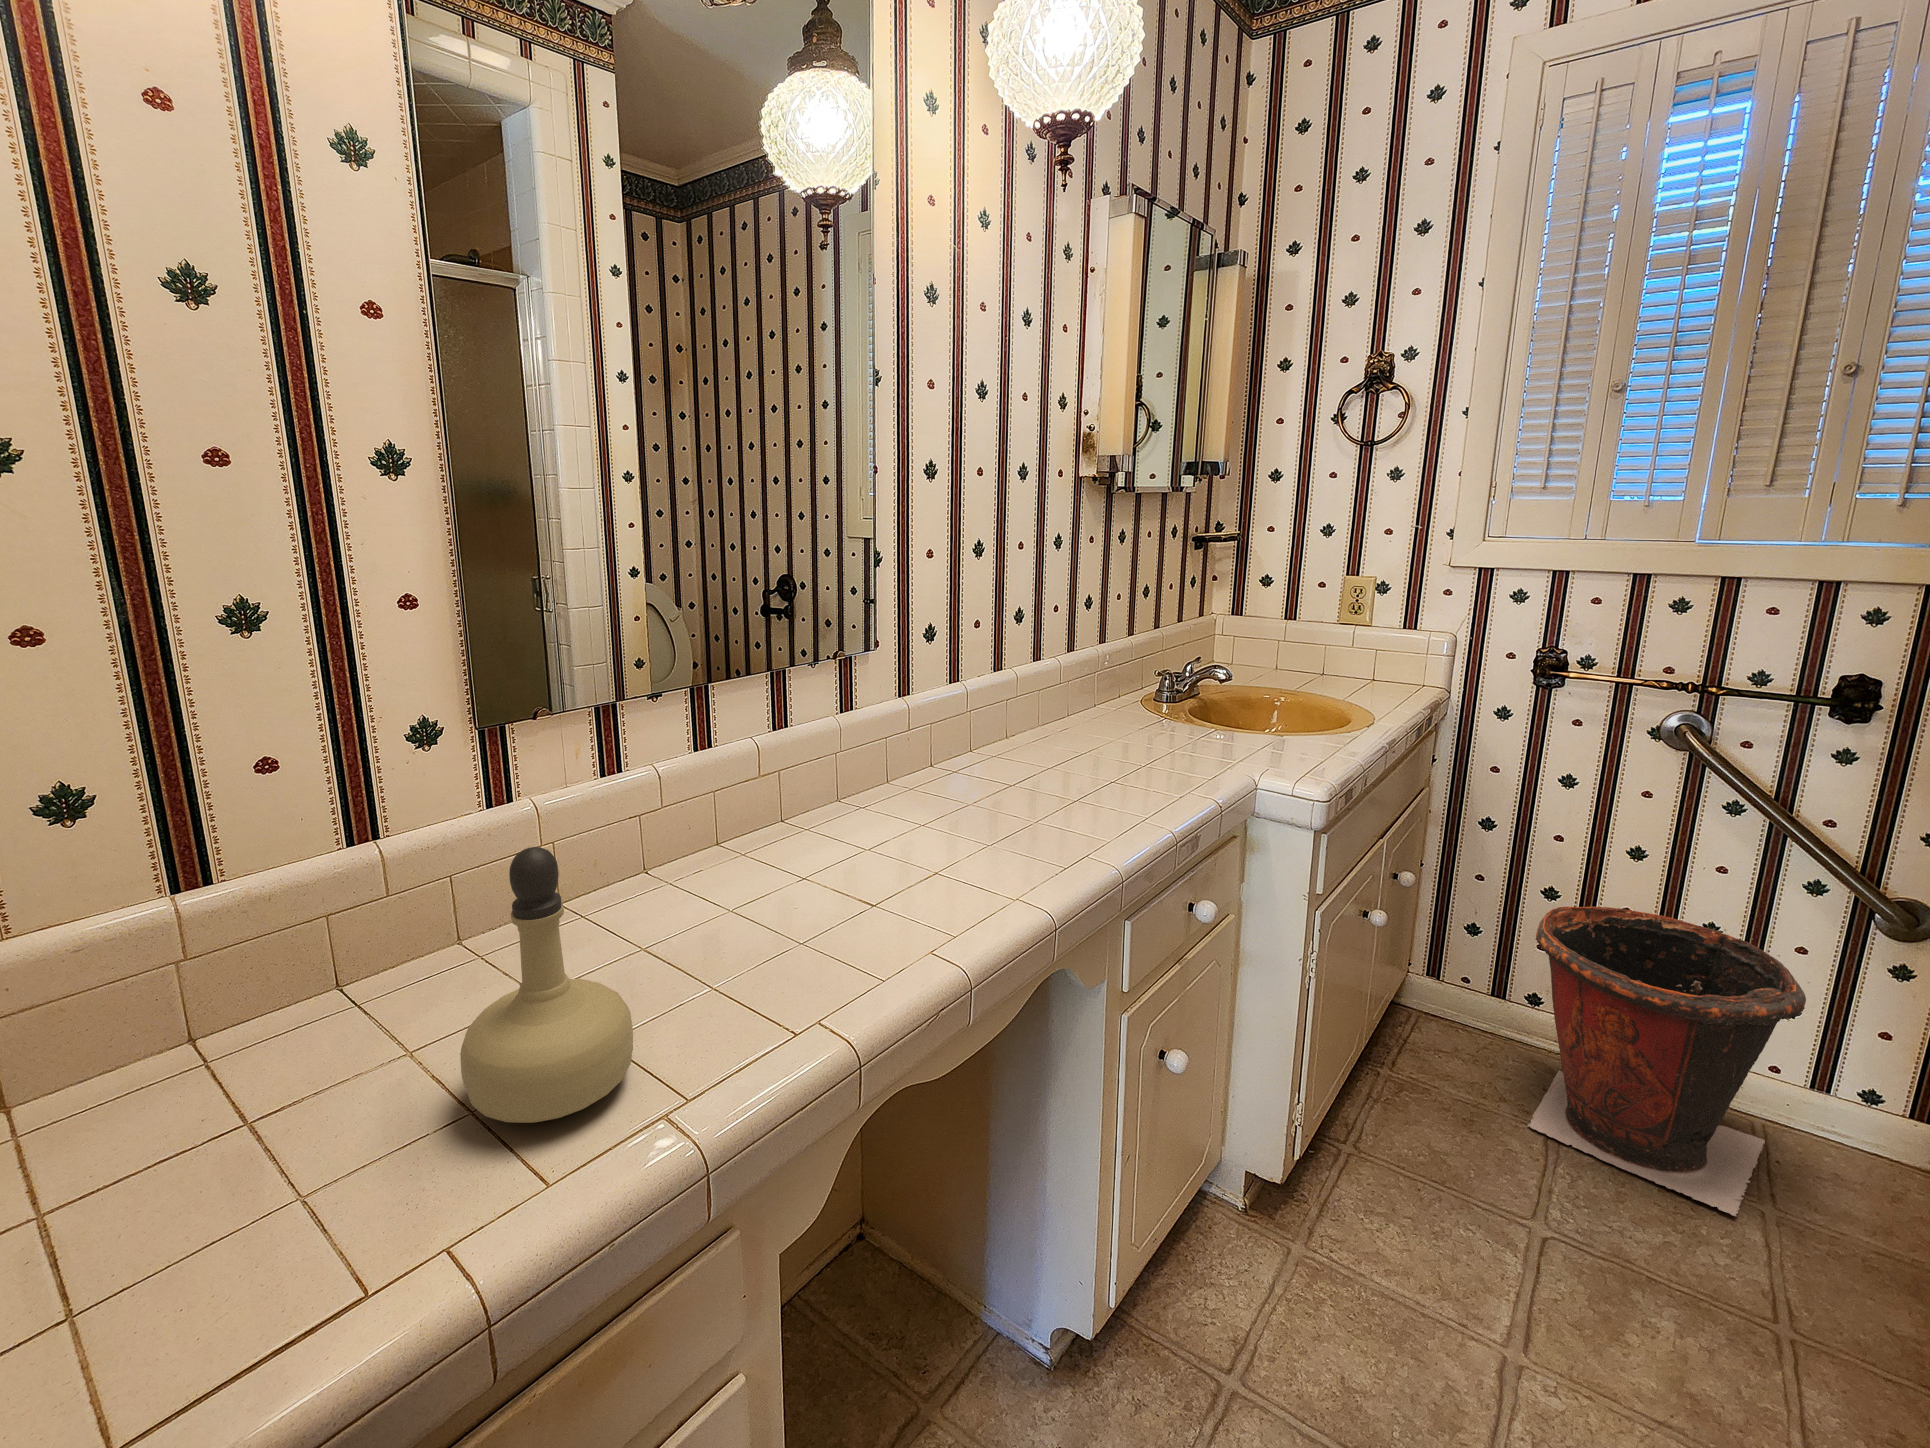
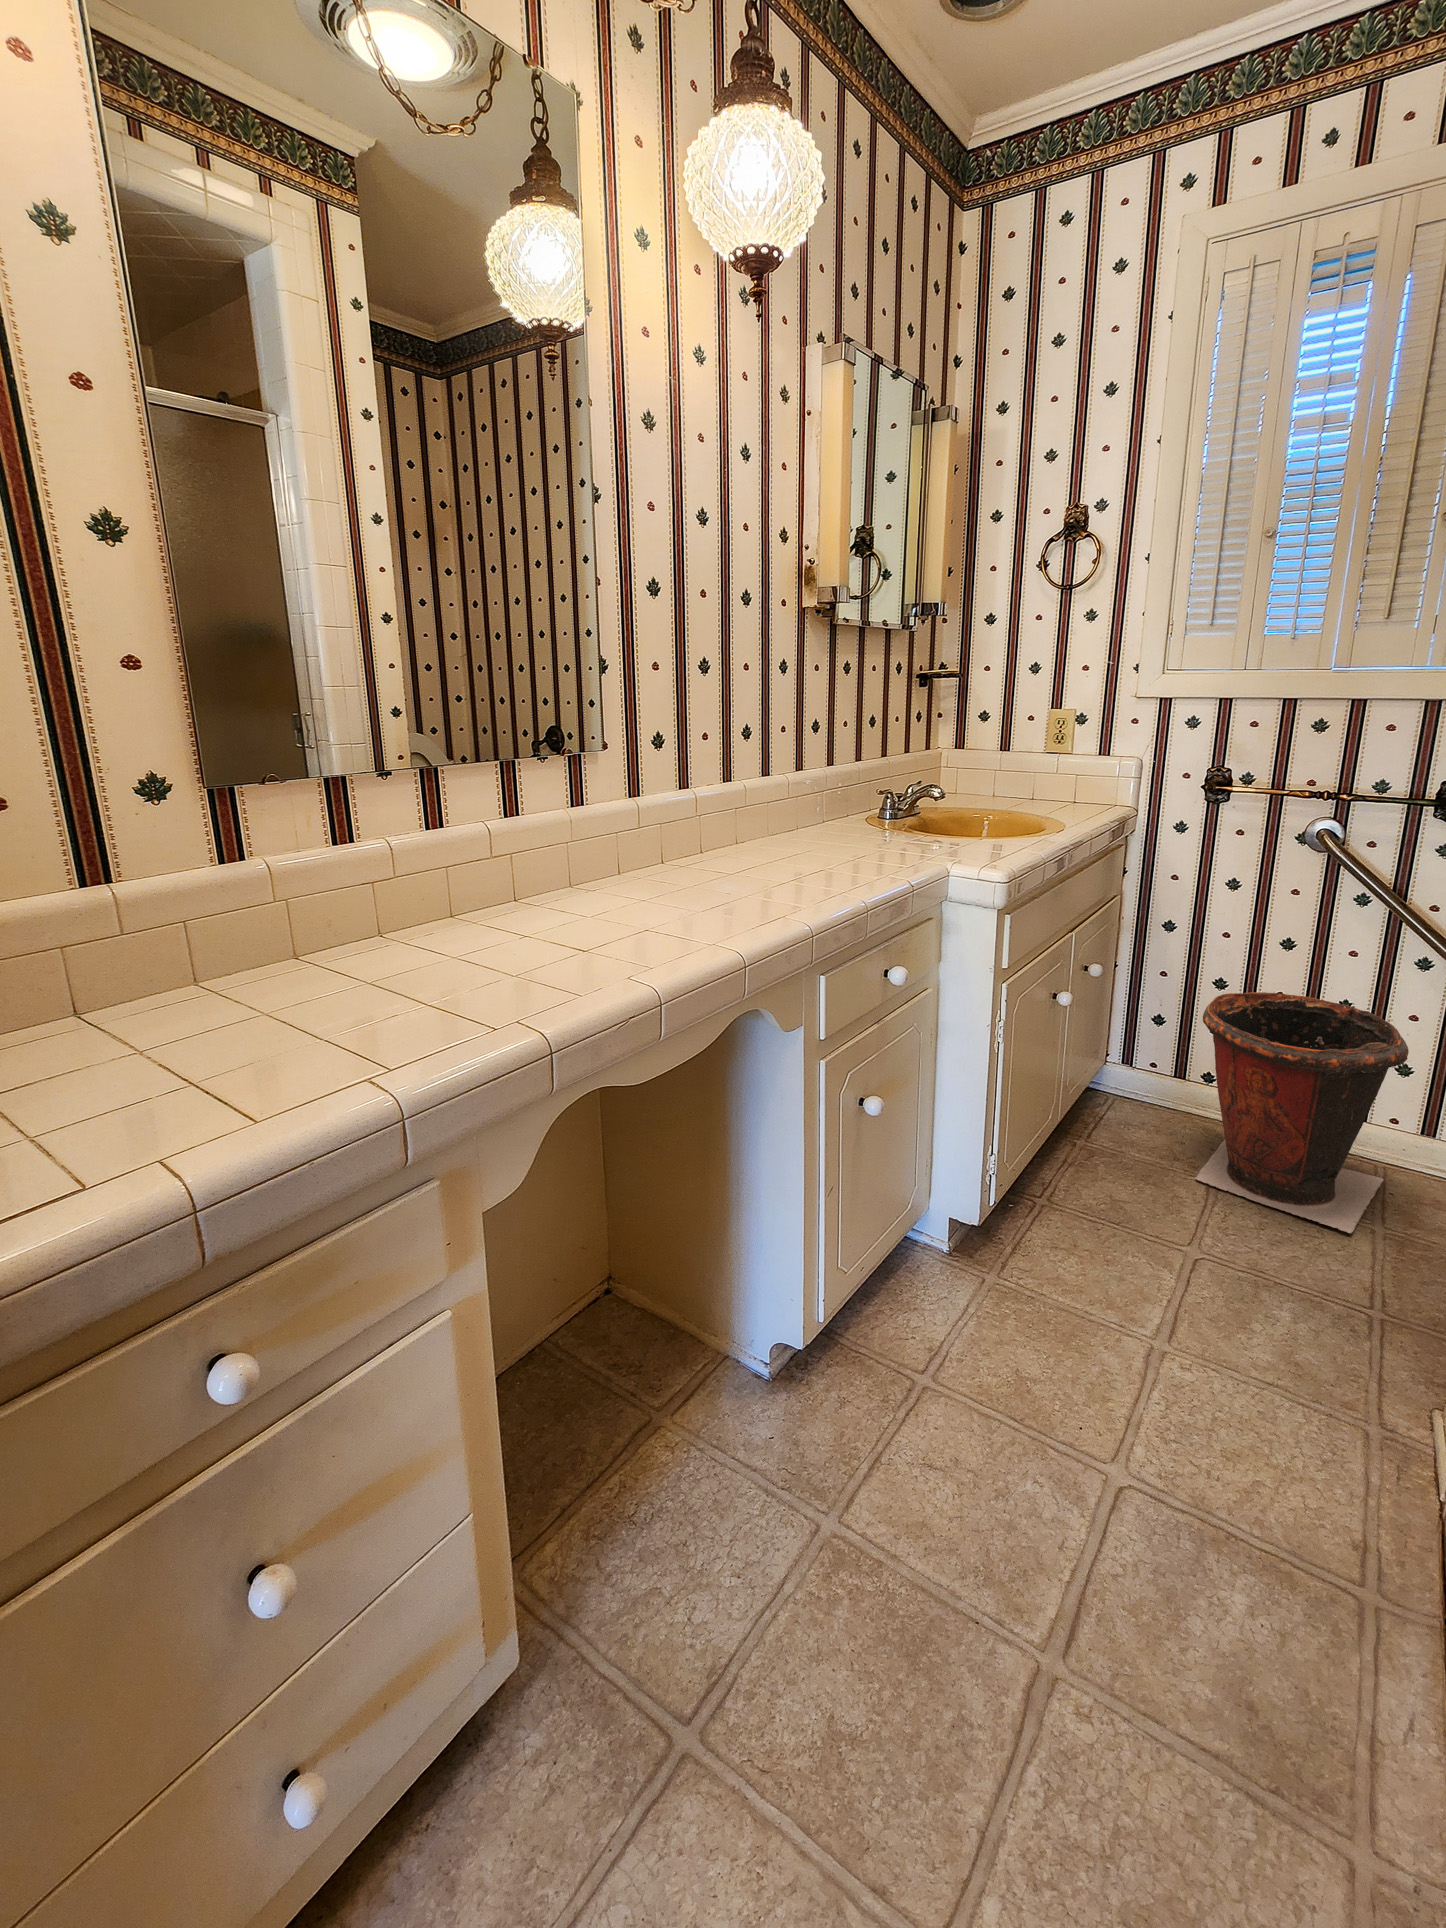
perfume bottle: present [460,847,633,1123] -> none [184,840,346,1074]

